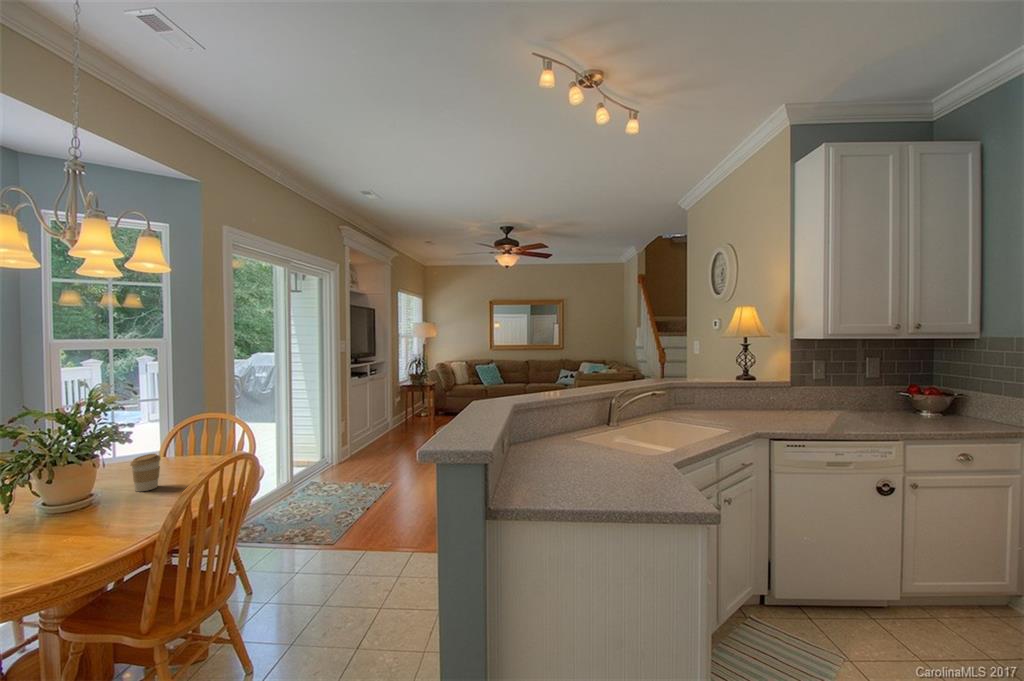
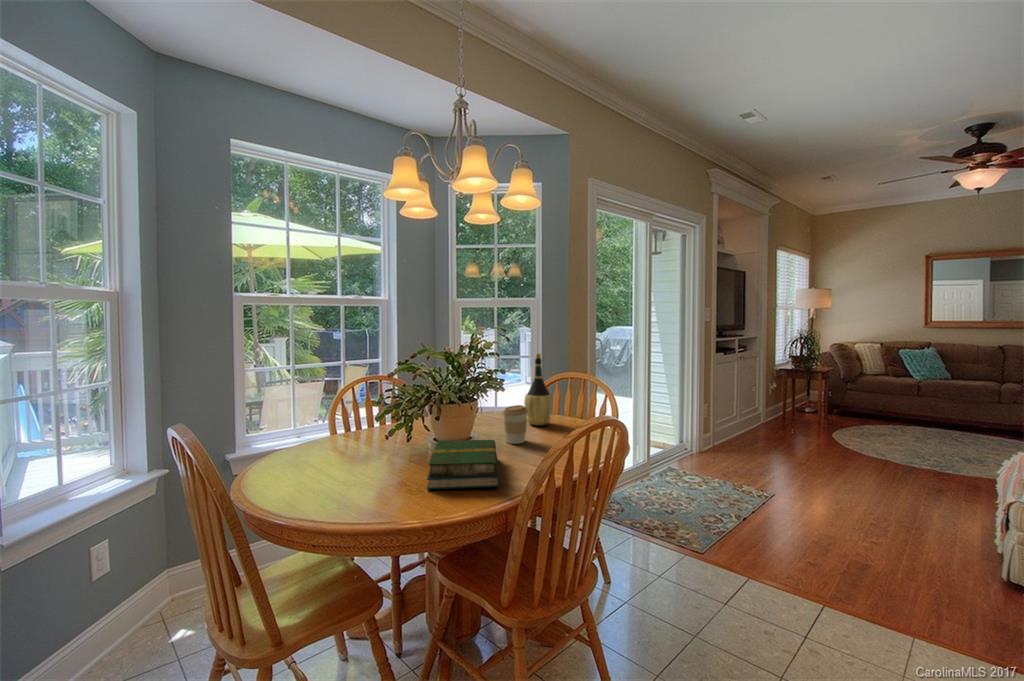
wine bottle: none [155,402,188,469] -> present [524,354,553,425]
book: none [43,491,135,553] -> present [427,440,500,489]

